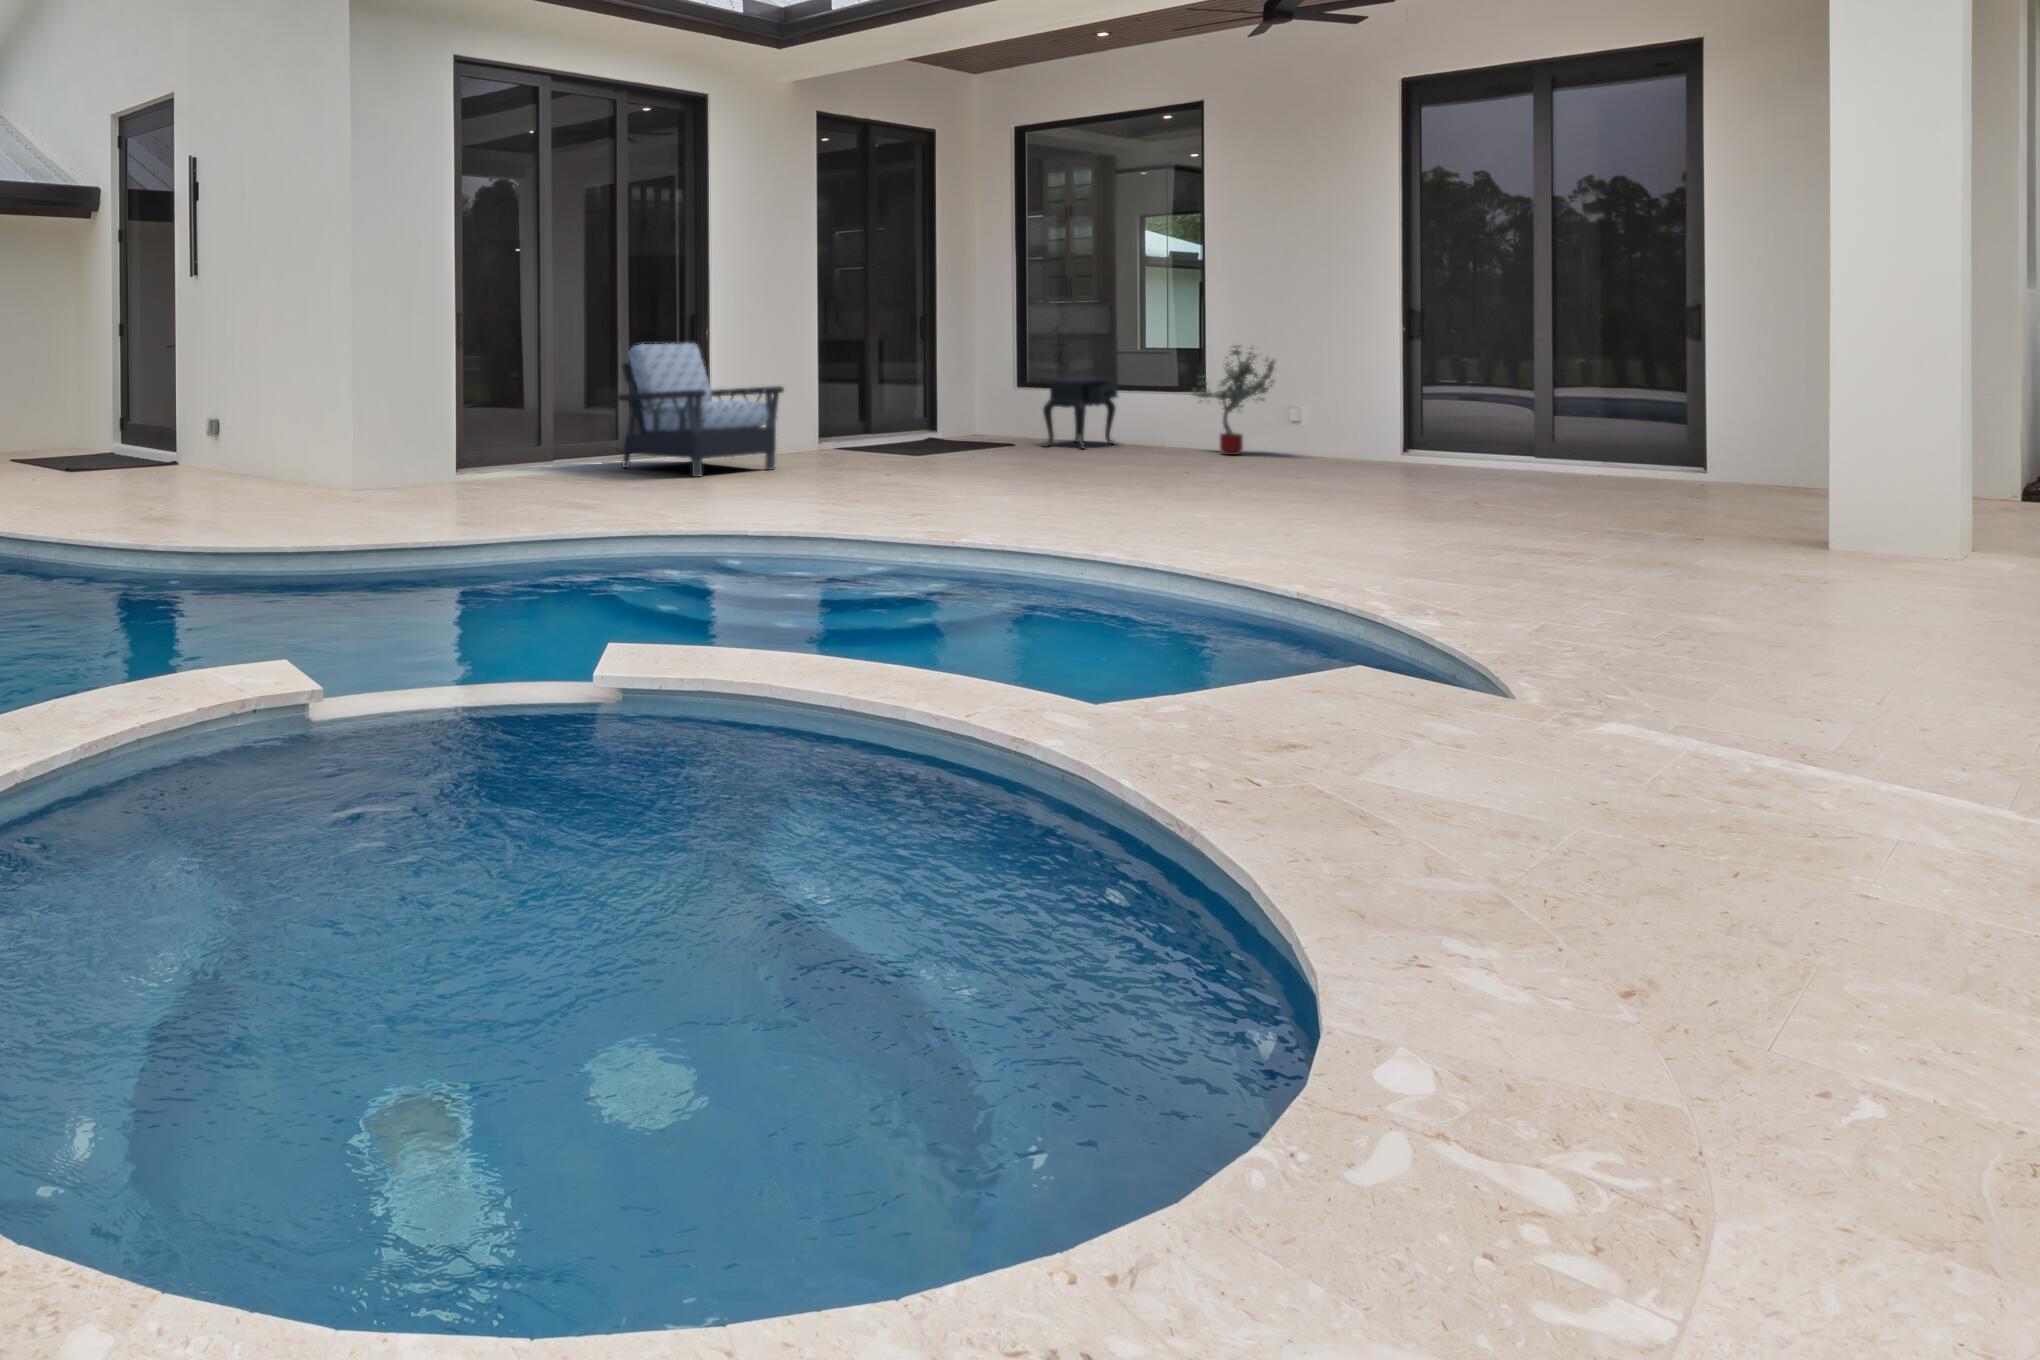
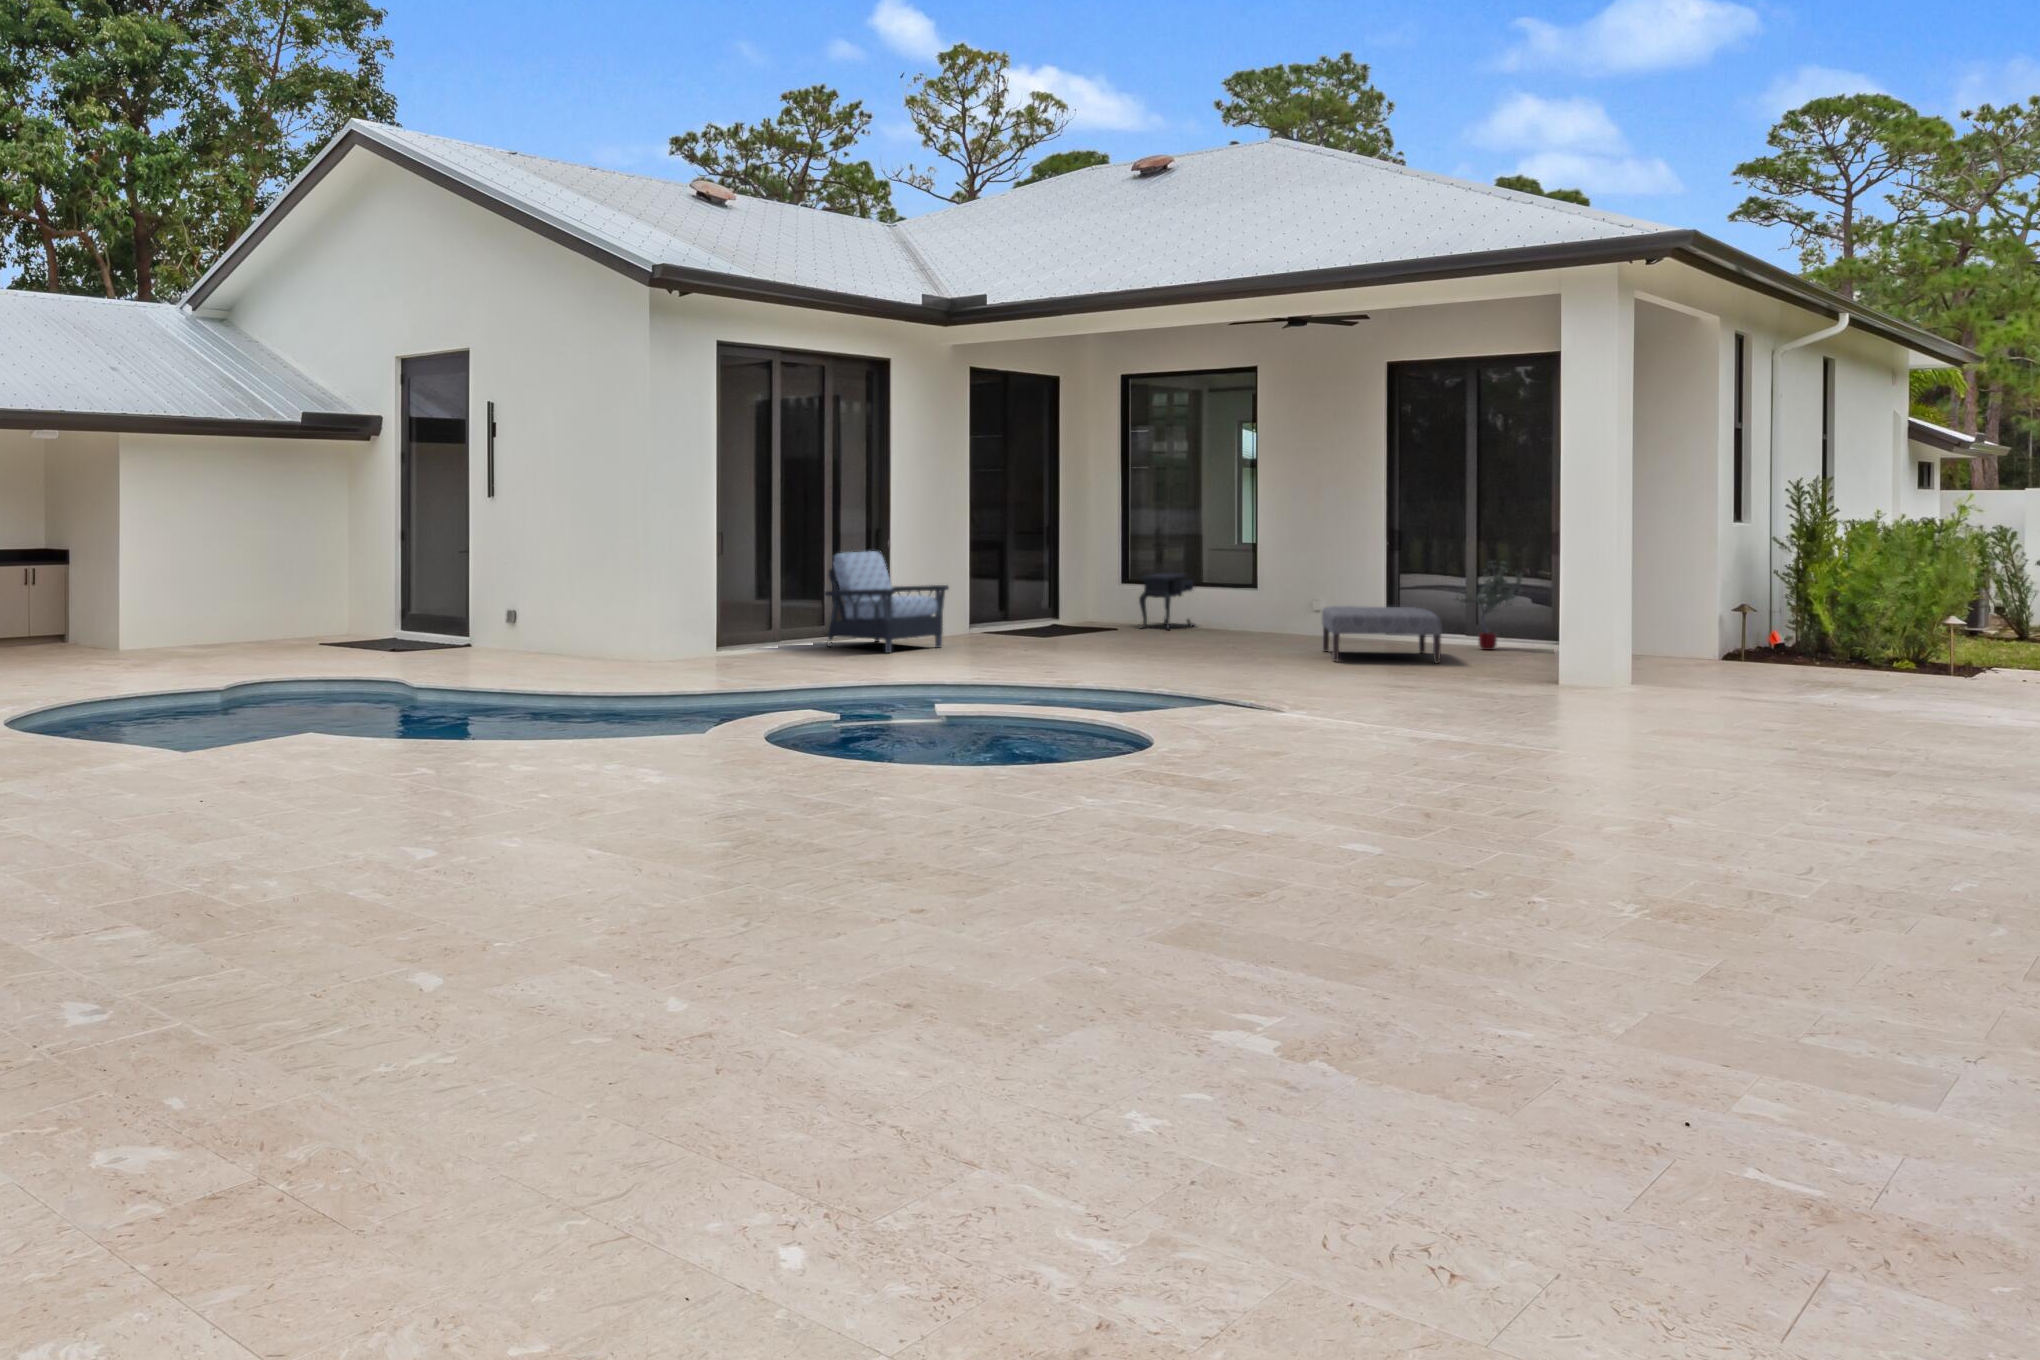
potted tree: present [1193,346,1275,455] -> present [1456,562,1522,650]
ottoman: none [1322,414,1539,498] -> present [1322,606,1442,663]

